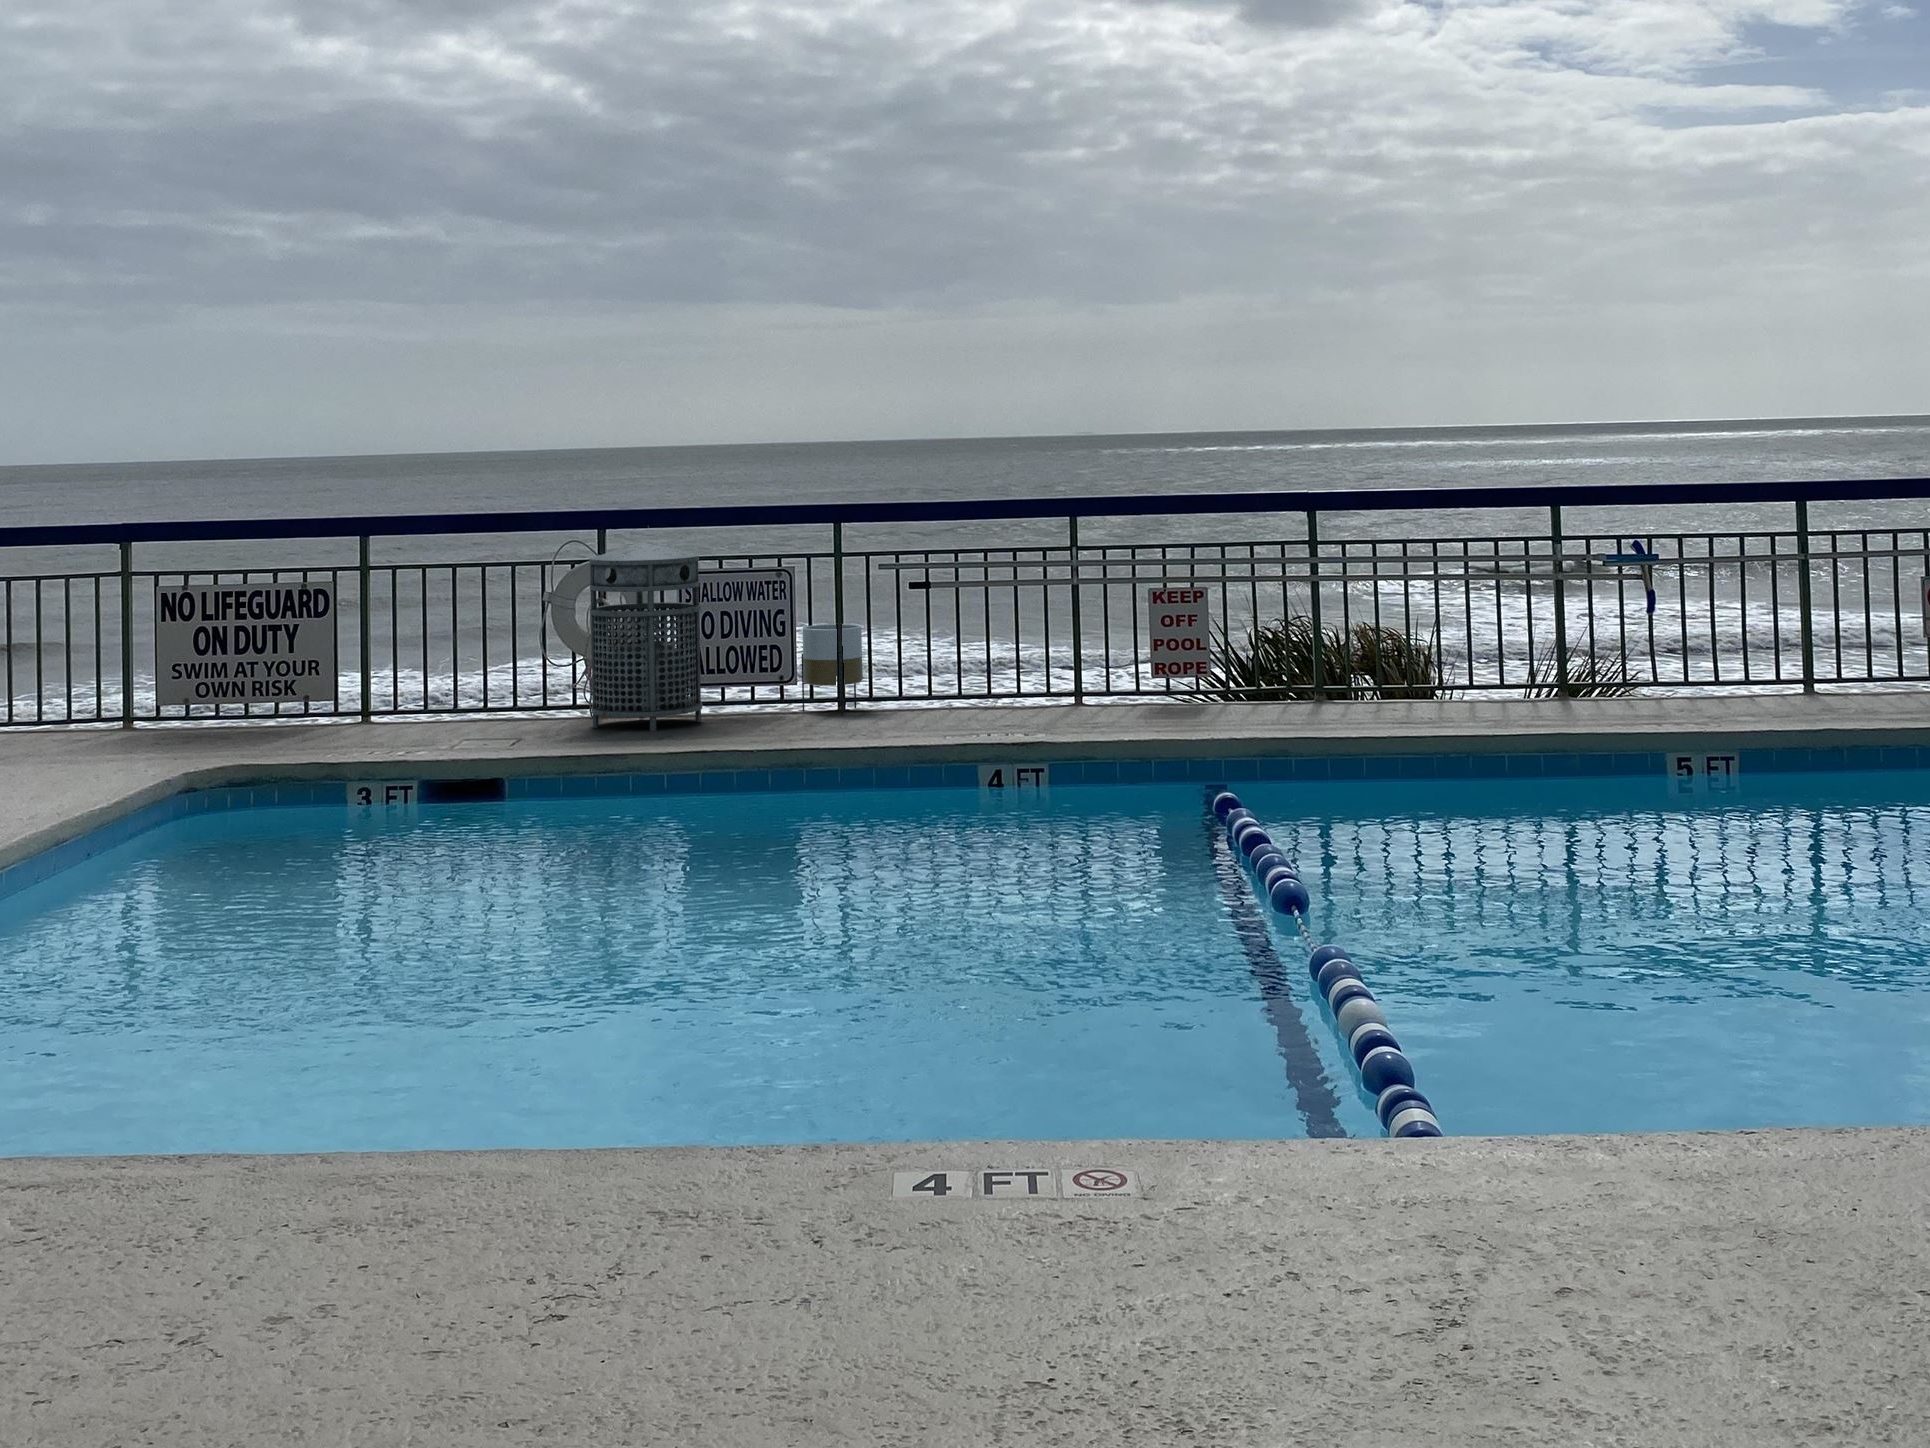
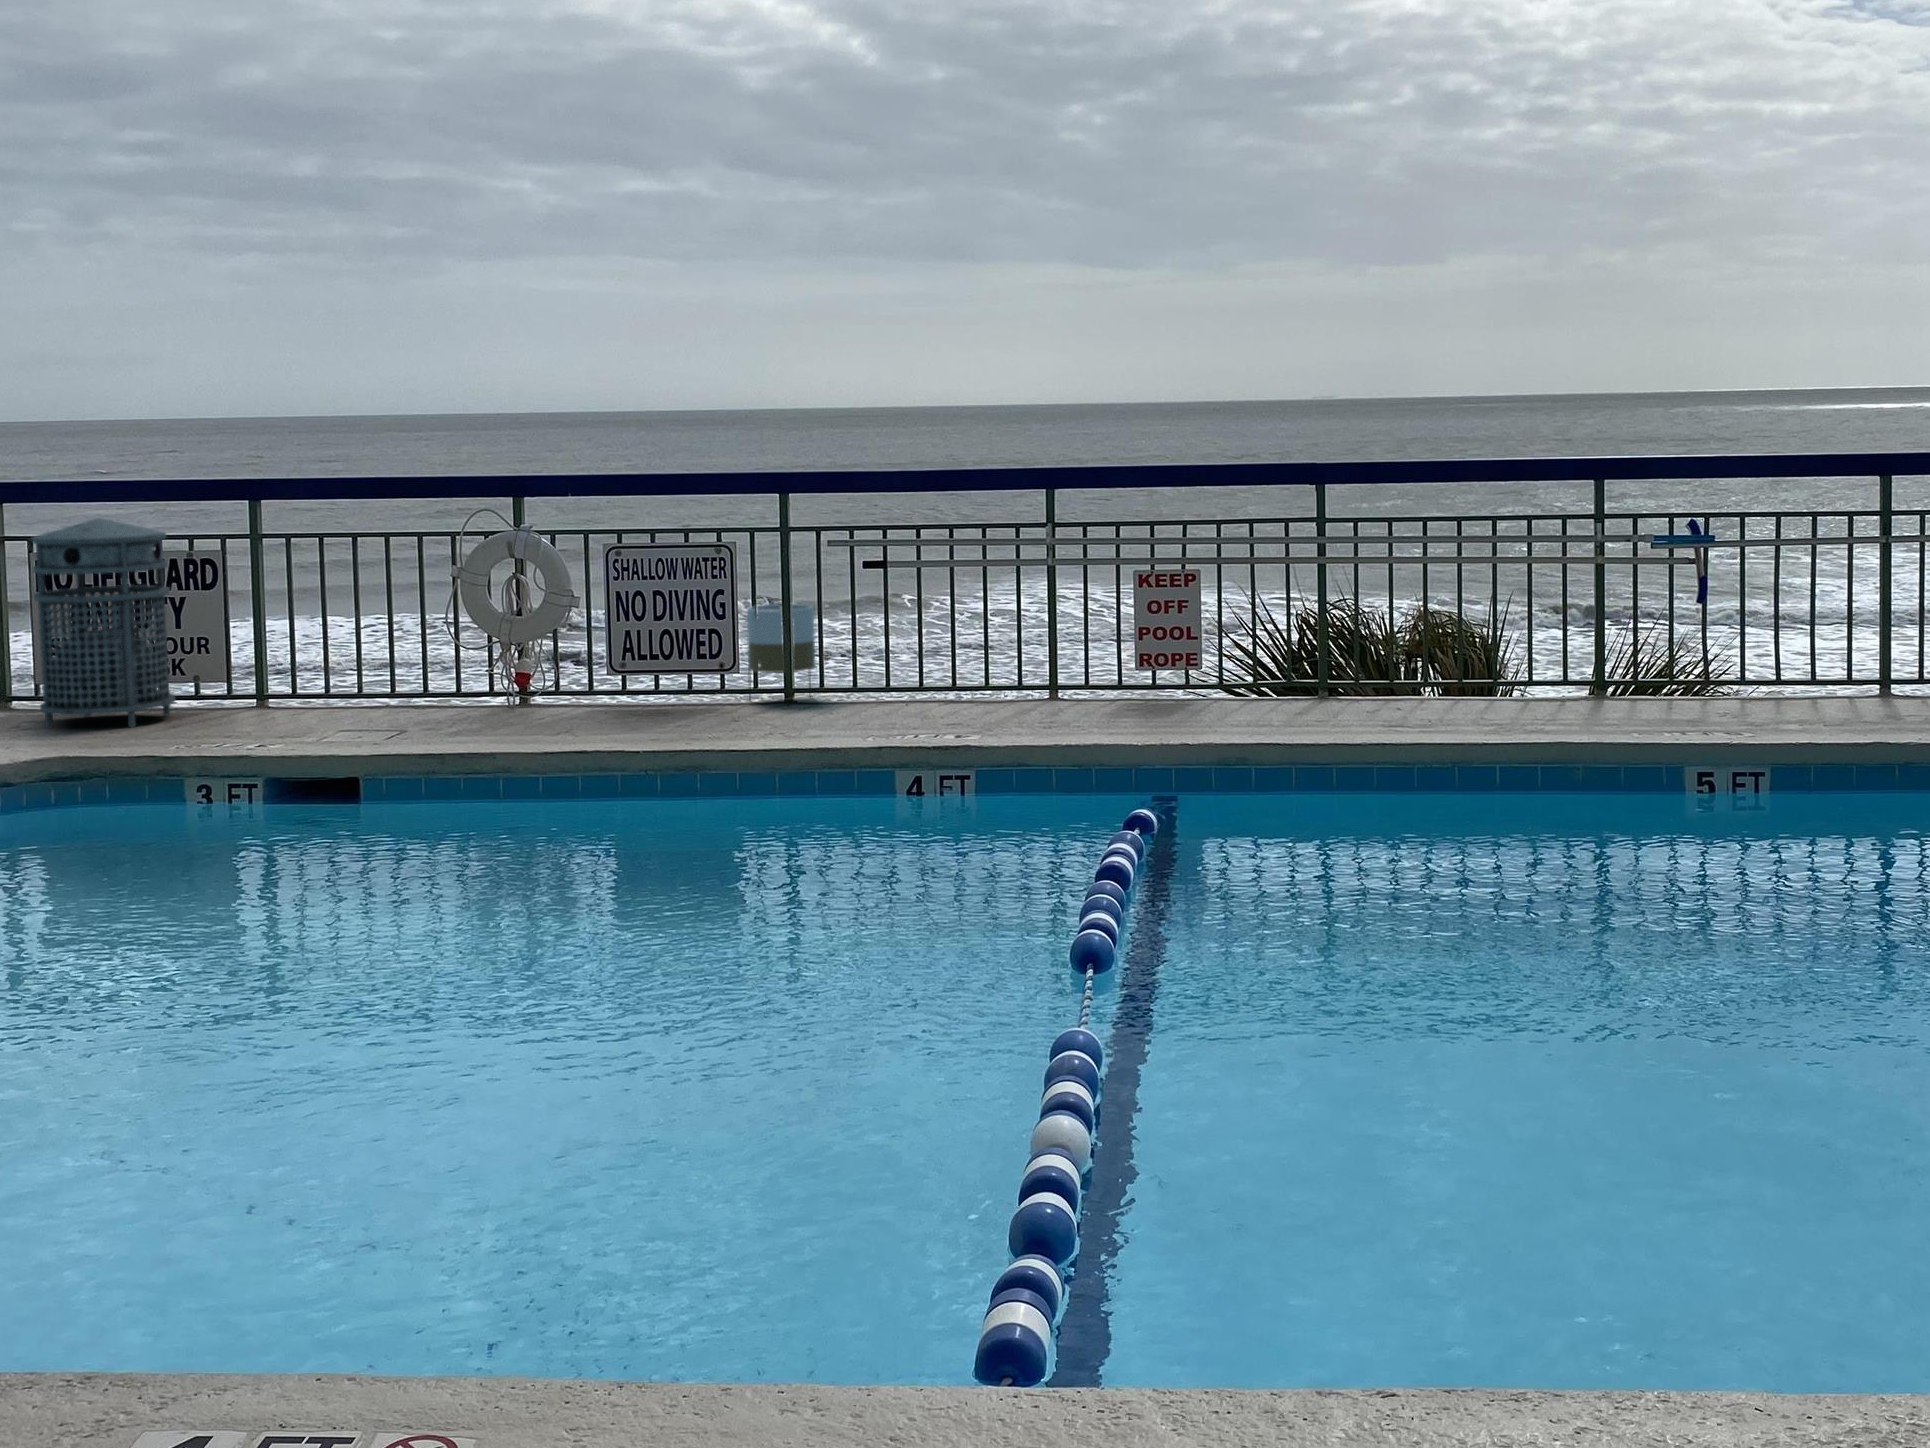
trash can: present [589,542,702,731] -> present [32,518,175,729]

